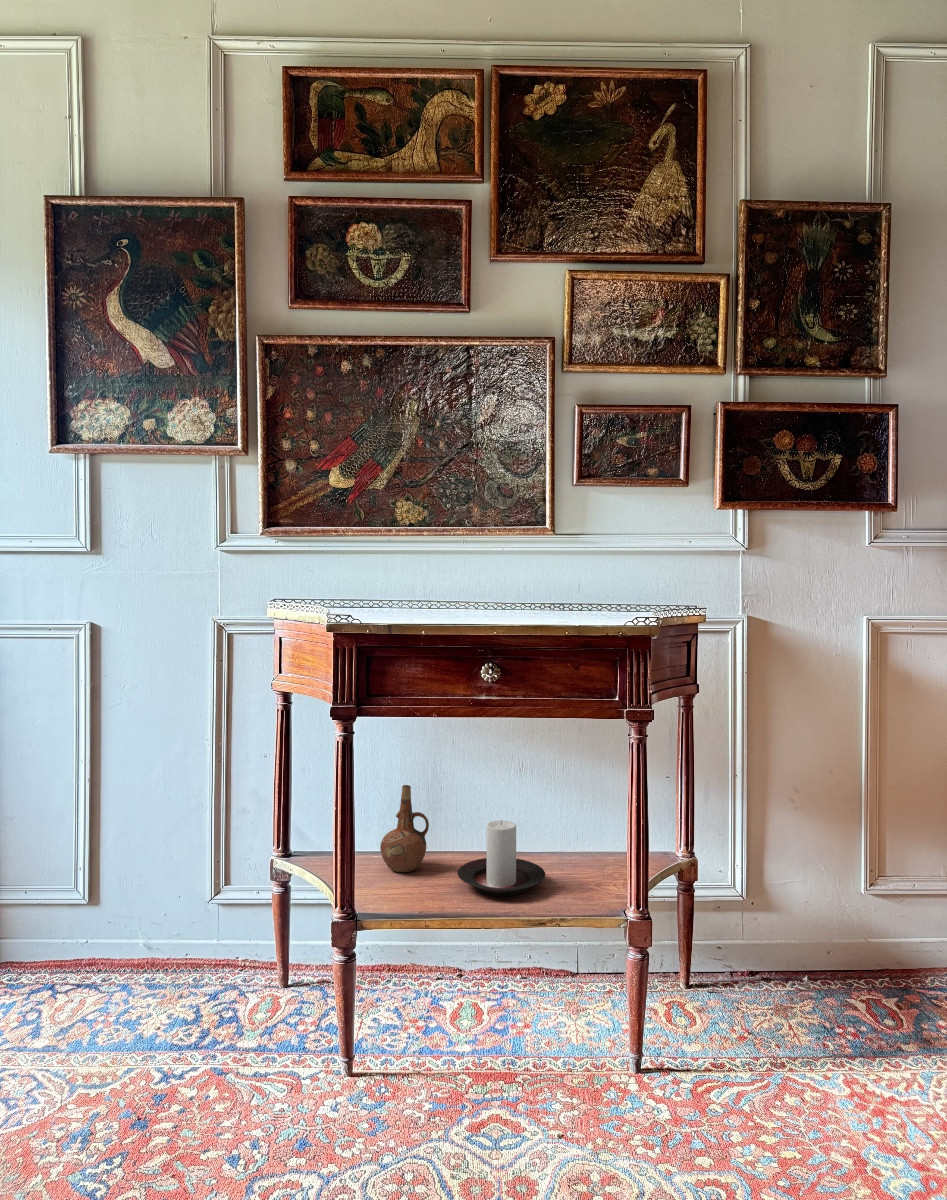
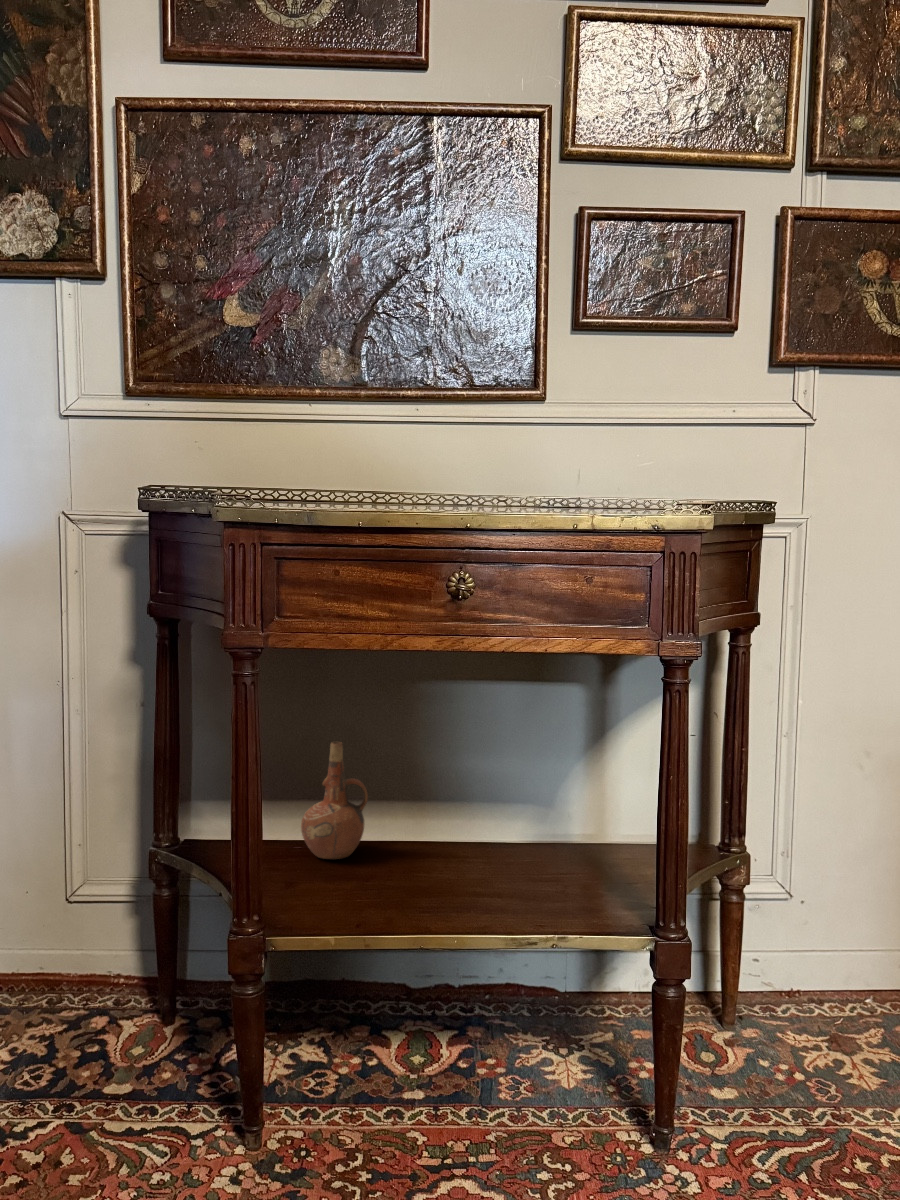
candle holder: present [457,820,545,896] -> none [407,789,528,892]

